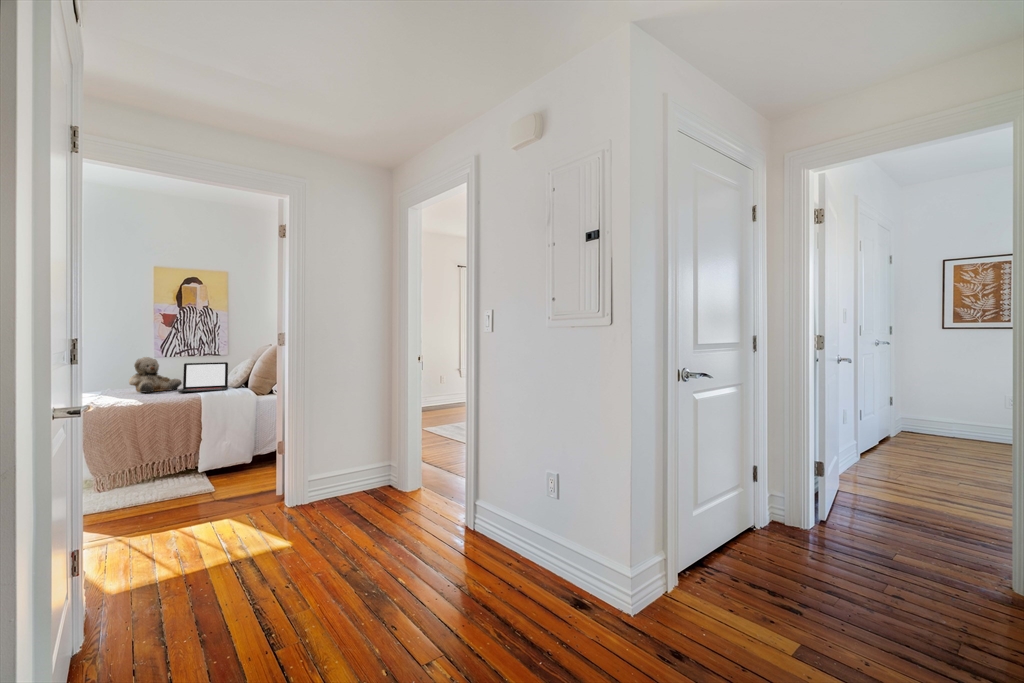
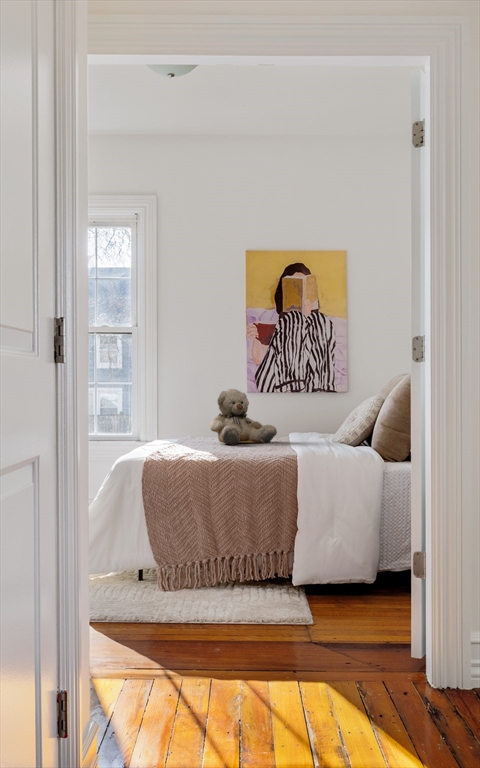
laptop: present [178,362,228,393] -> none [270,400,342,448]

